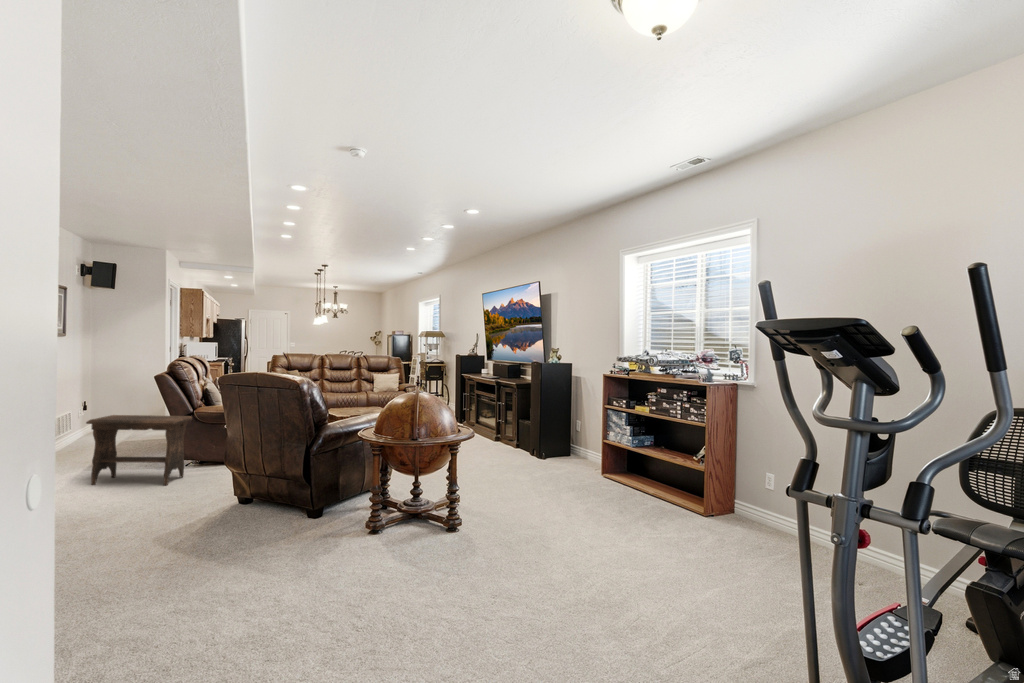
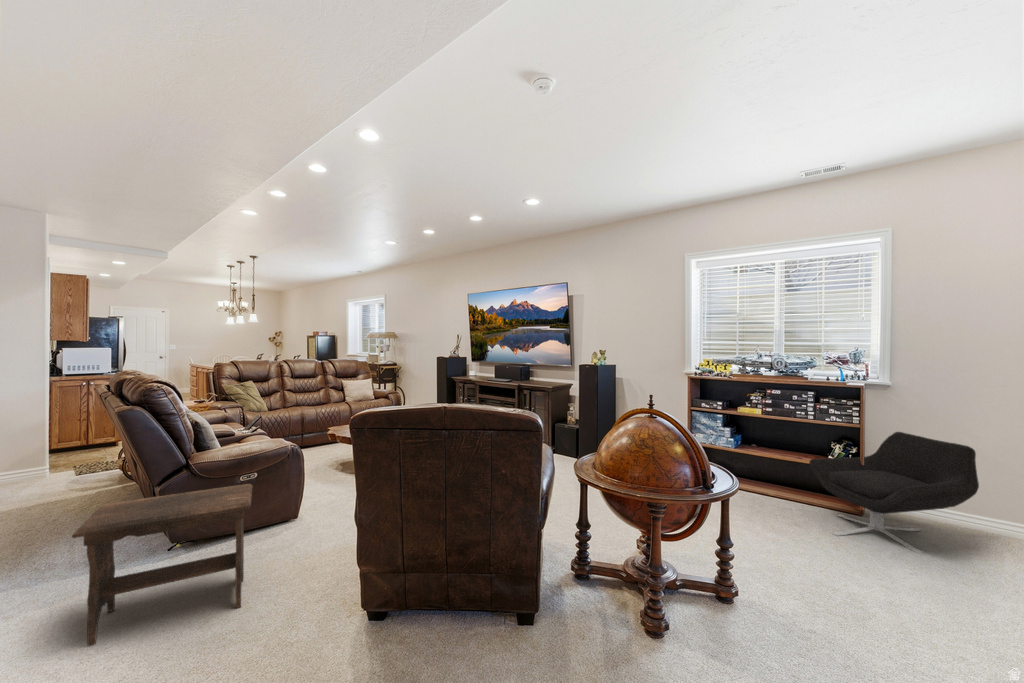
lounge chair: none [635,435,771,546] -> present [809,432,979,553]

